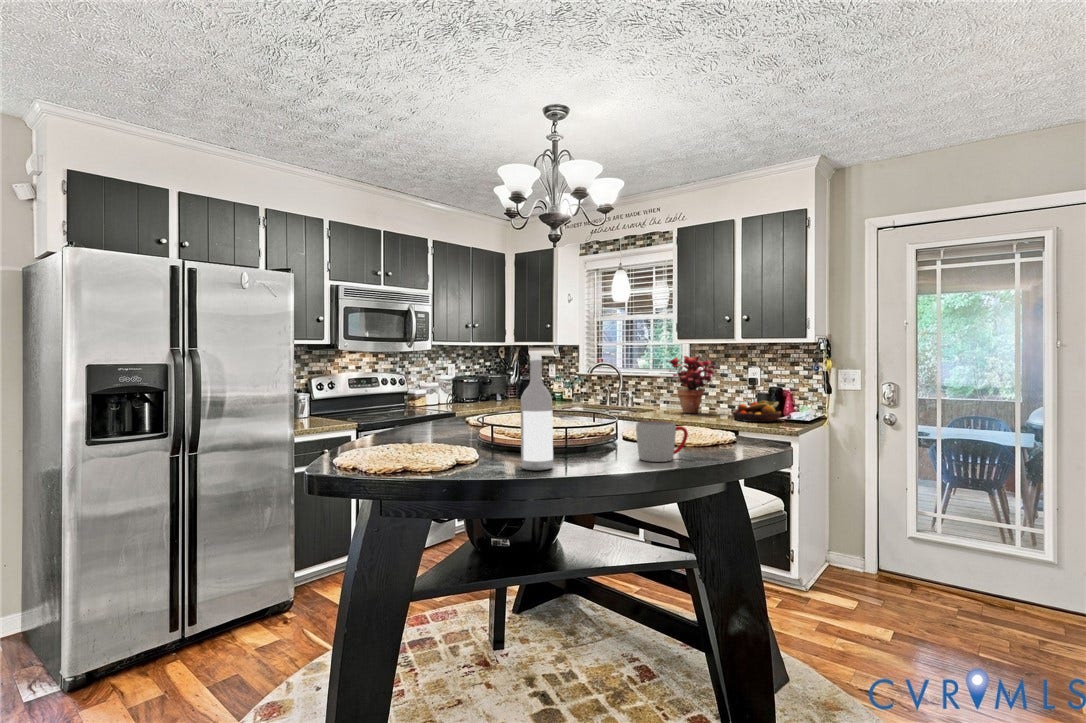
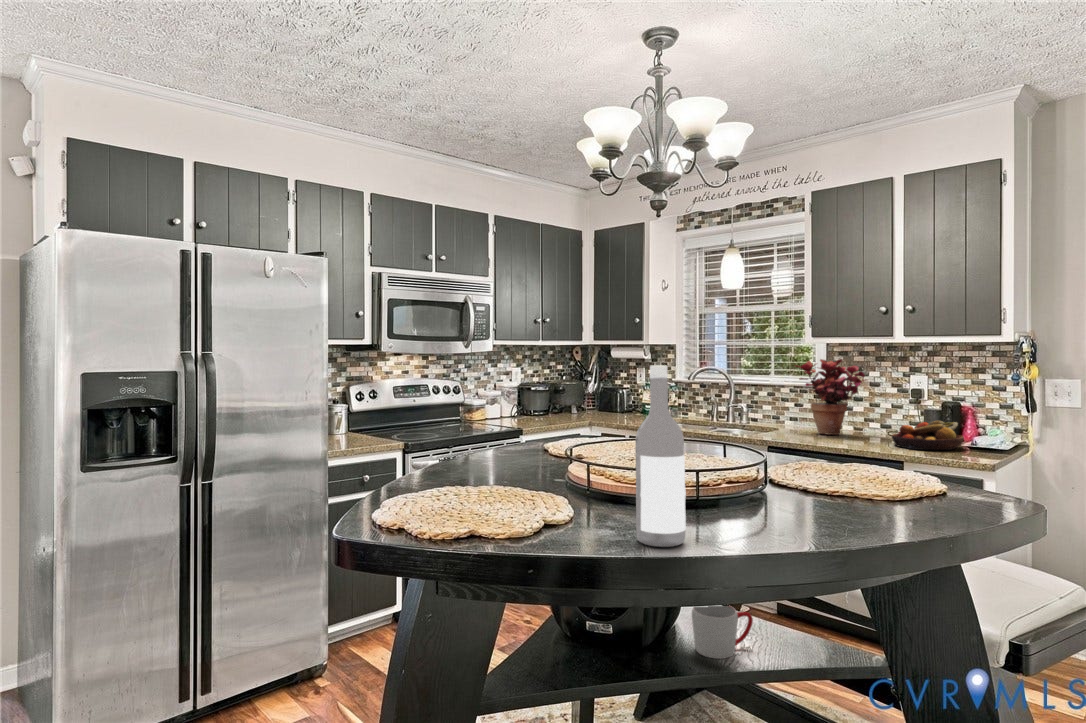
mug: present [636,421,688,462] -> present [692,606,753,659]

